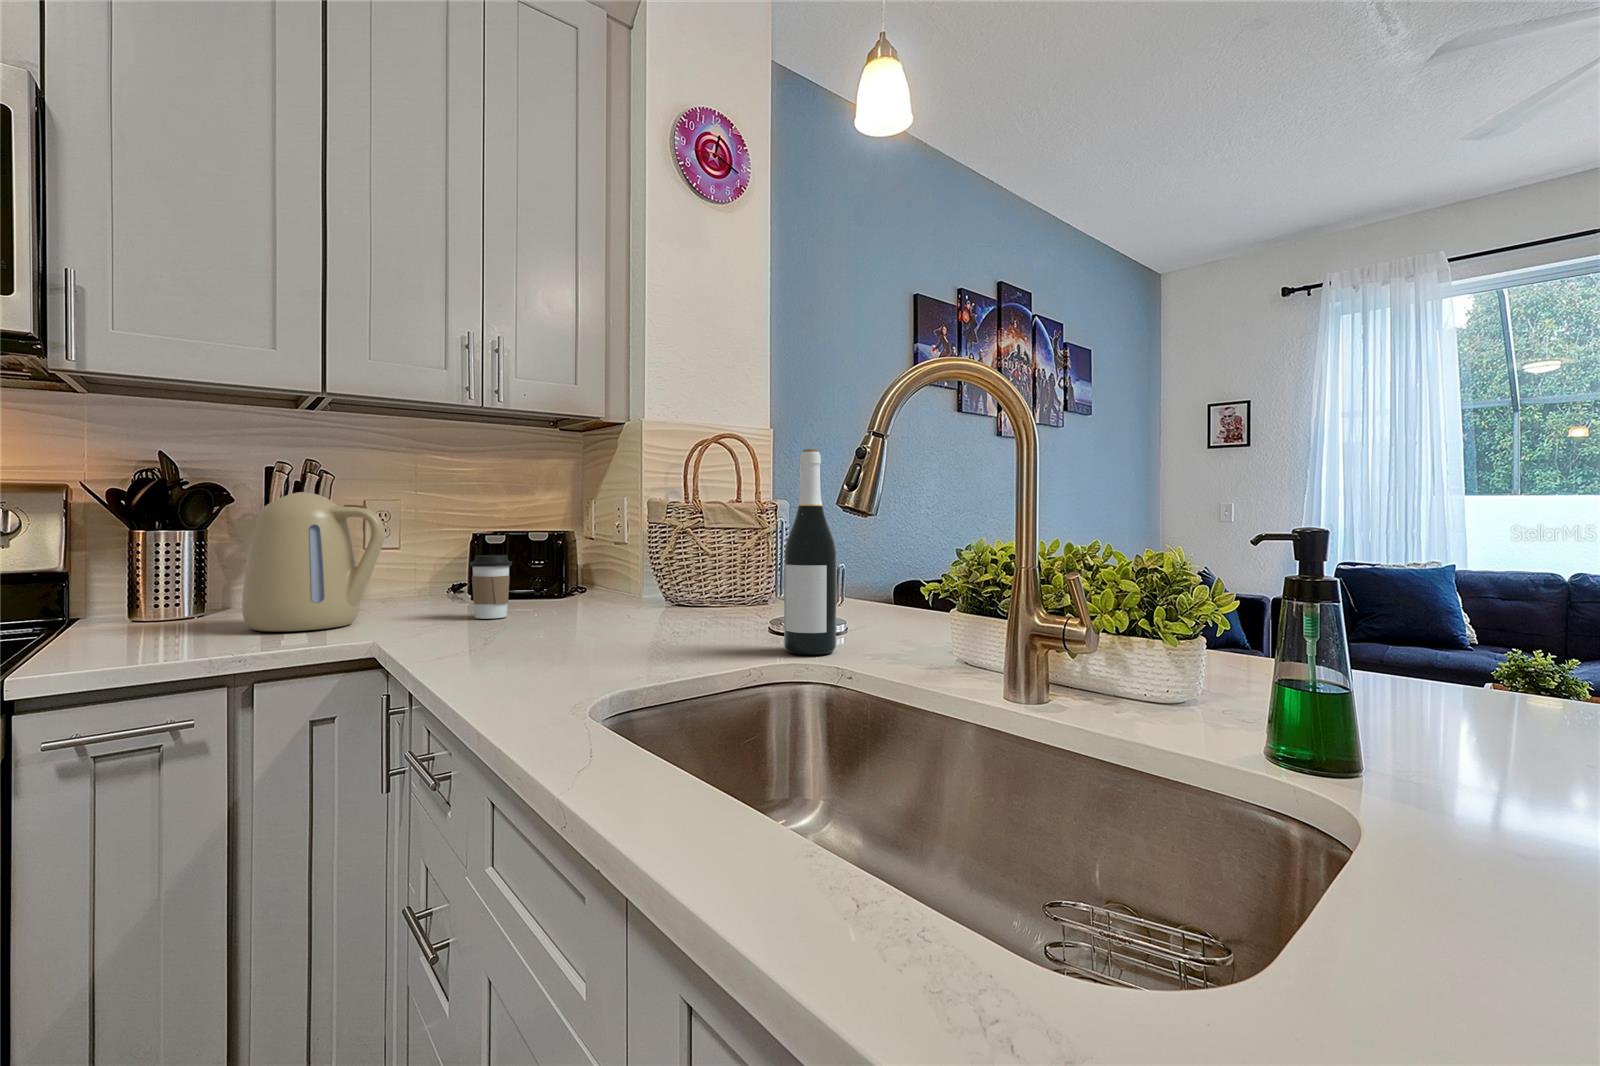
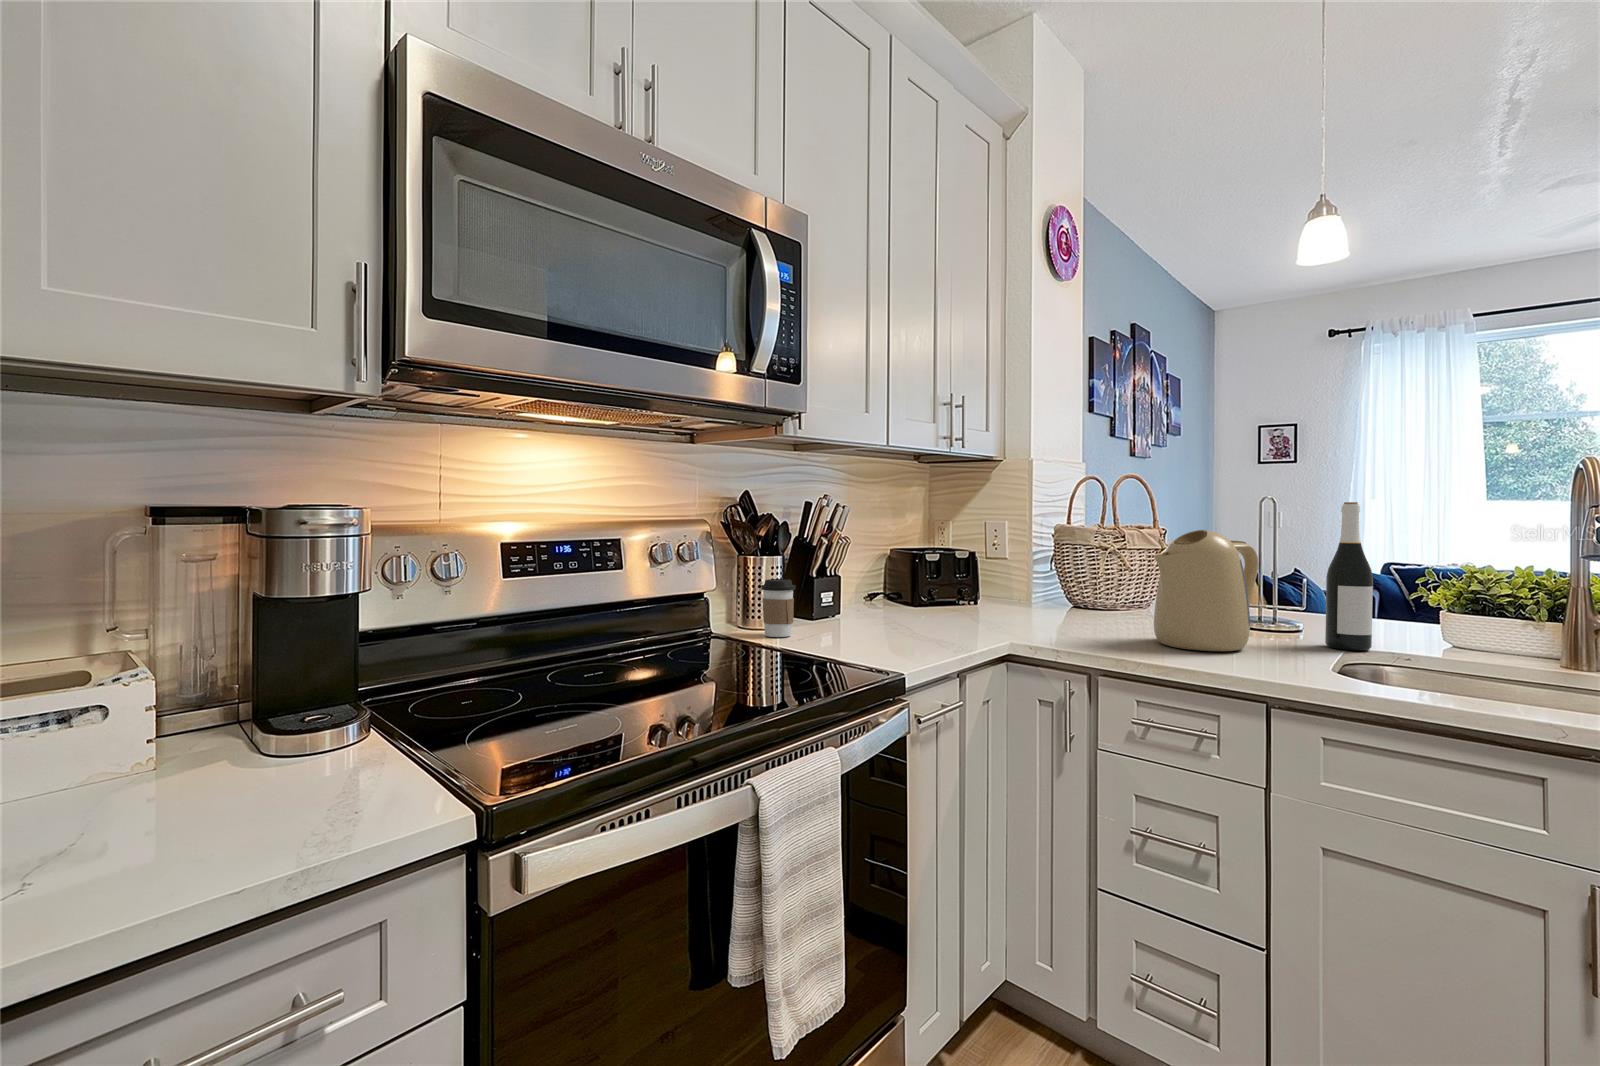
kettle: present [233,492,385,631] -> present [1154,530,1258,651]
coffee cup: present [470,555,512,619] -> present [761,579,796,637]

